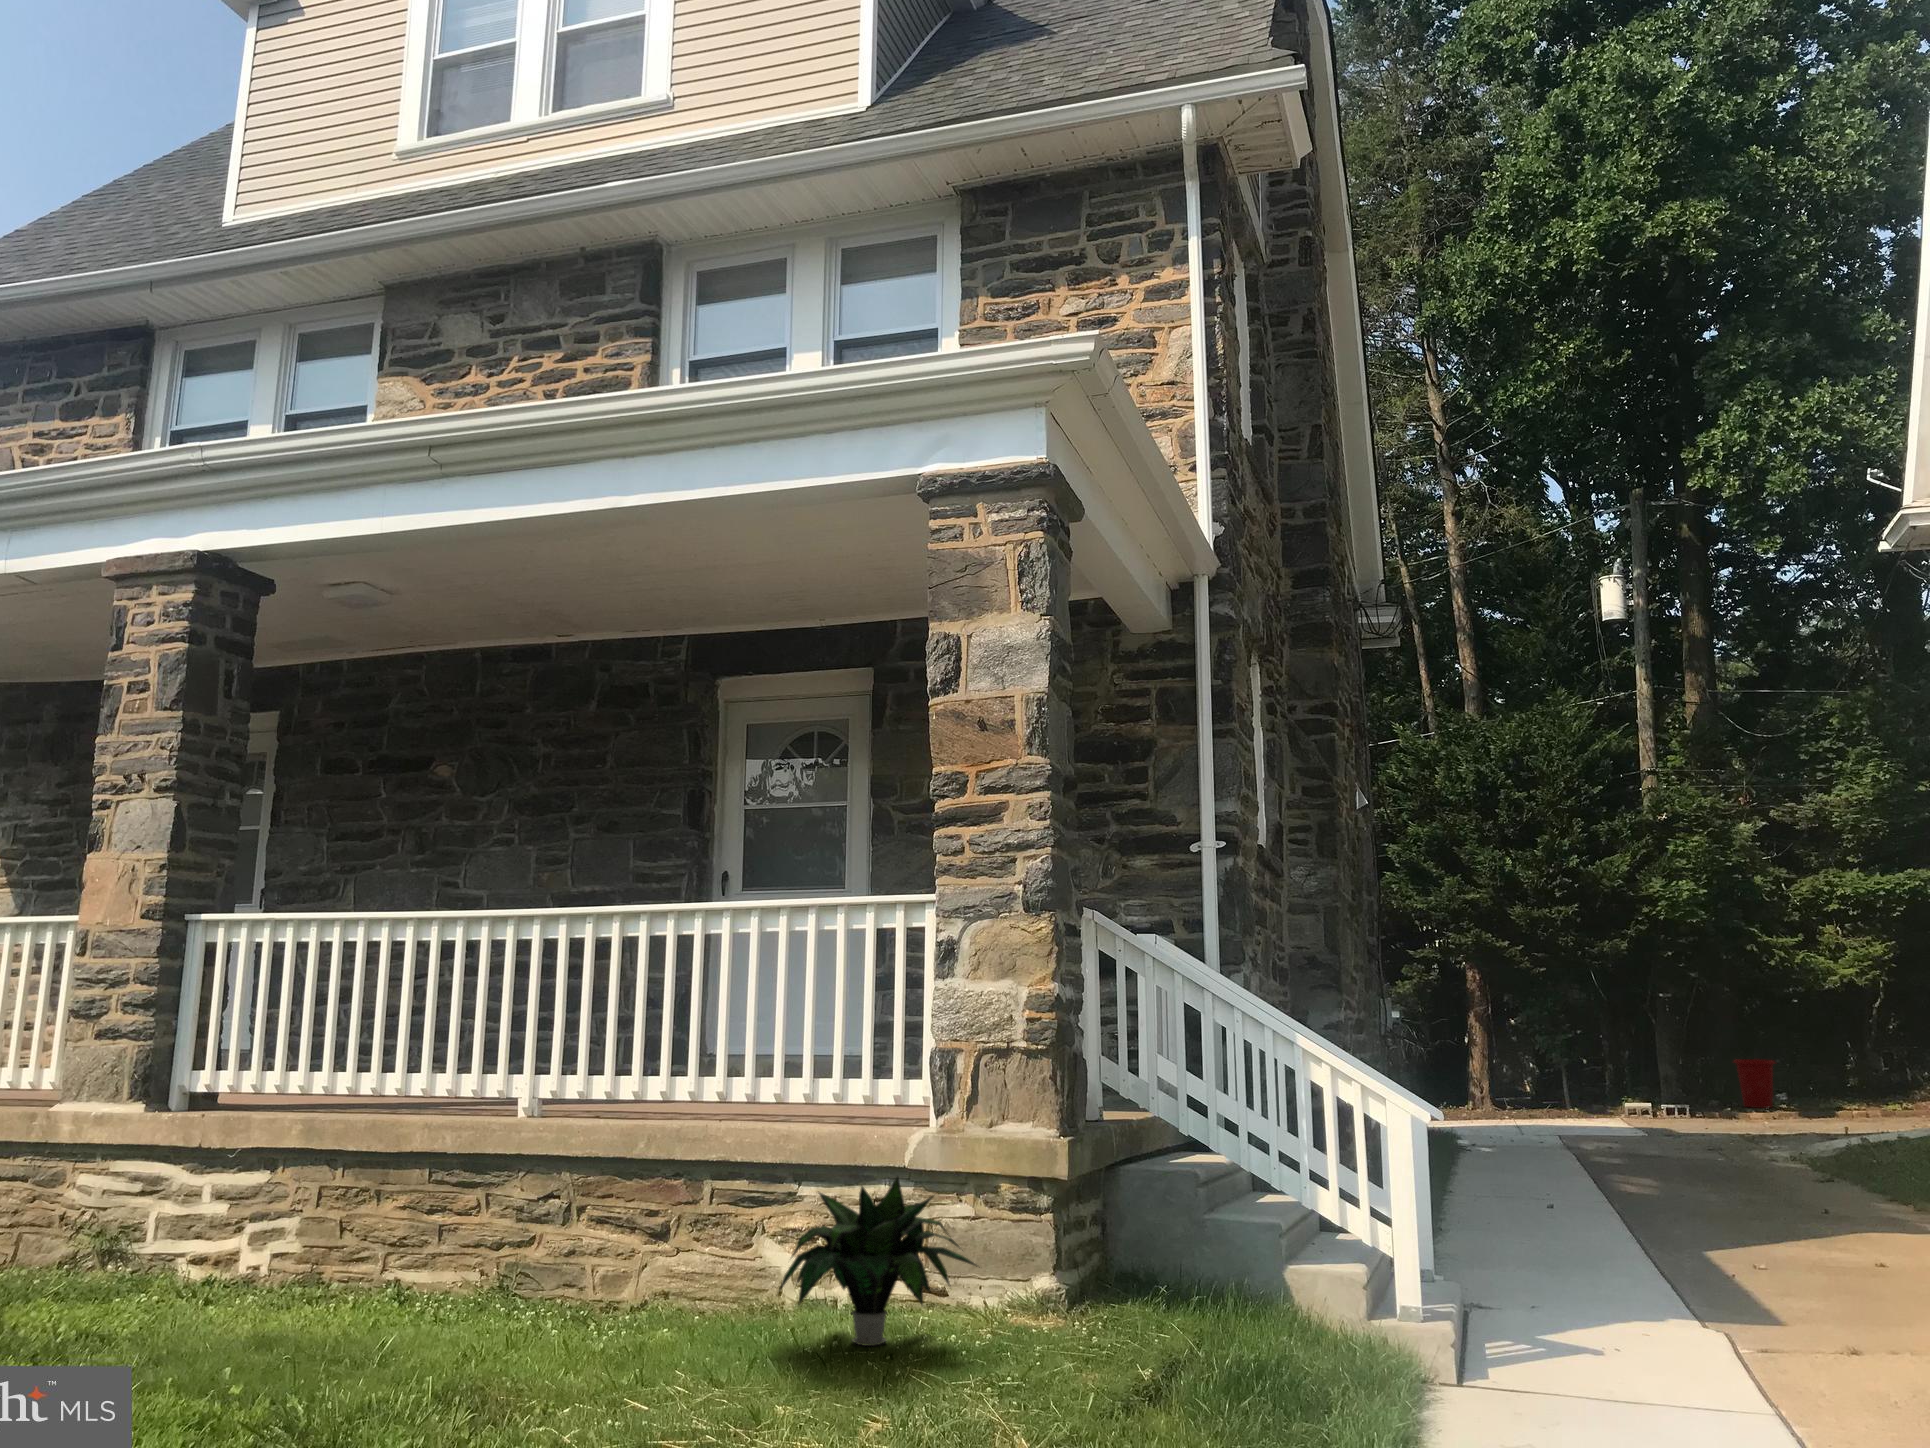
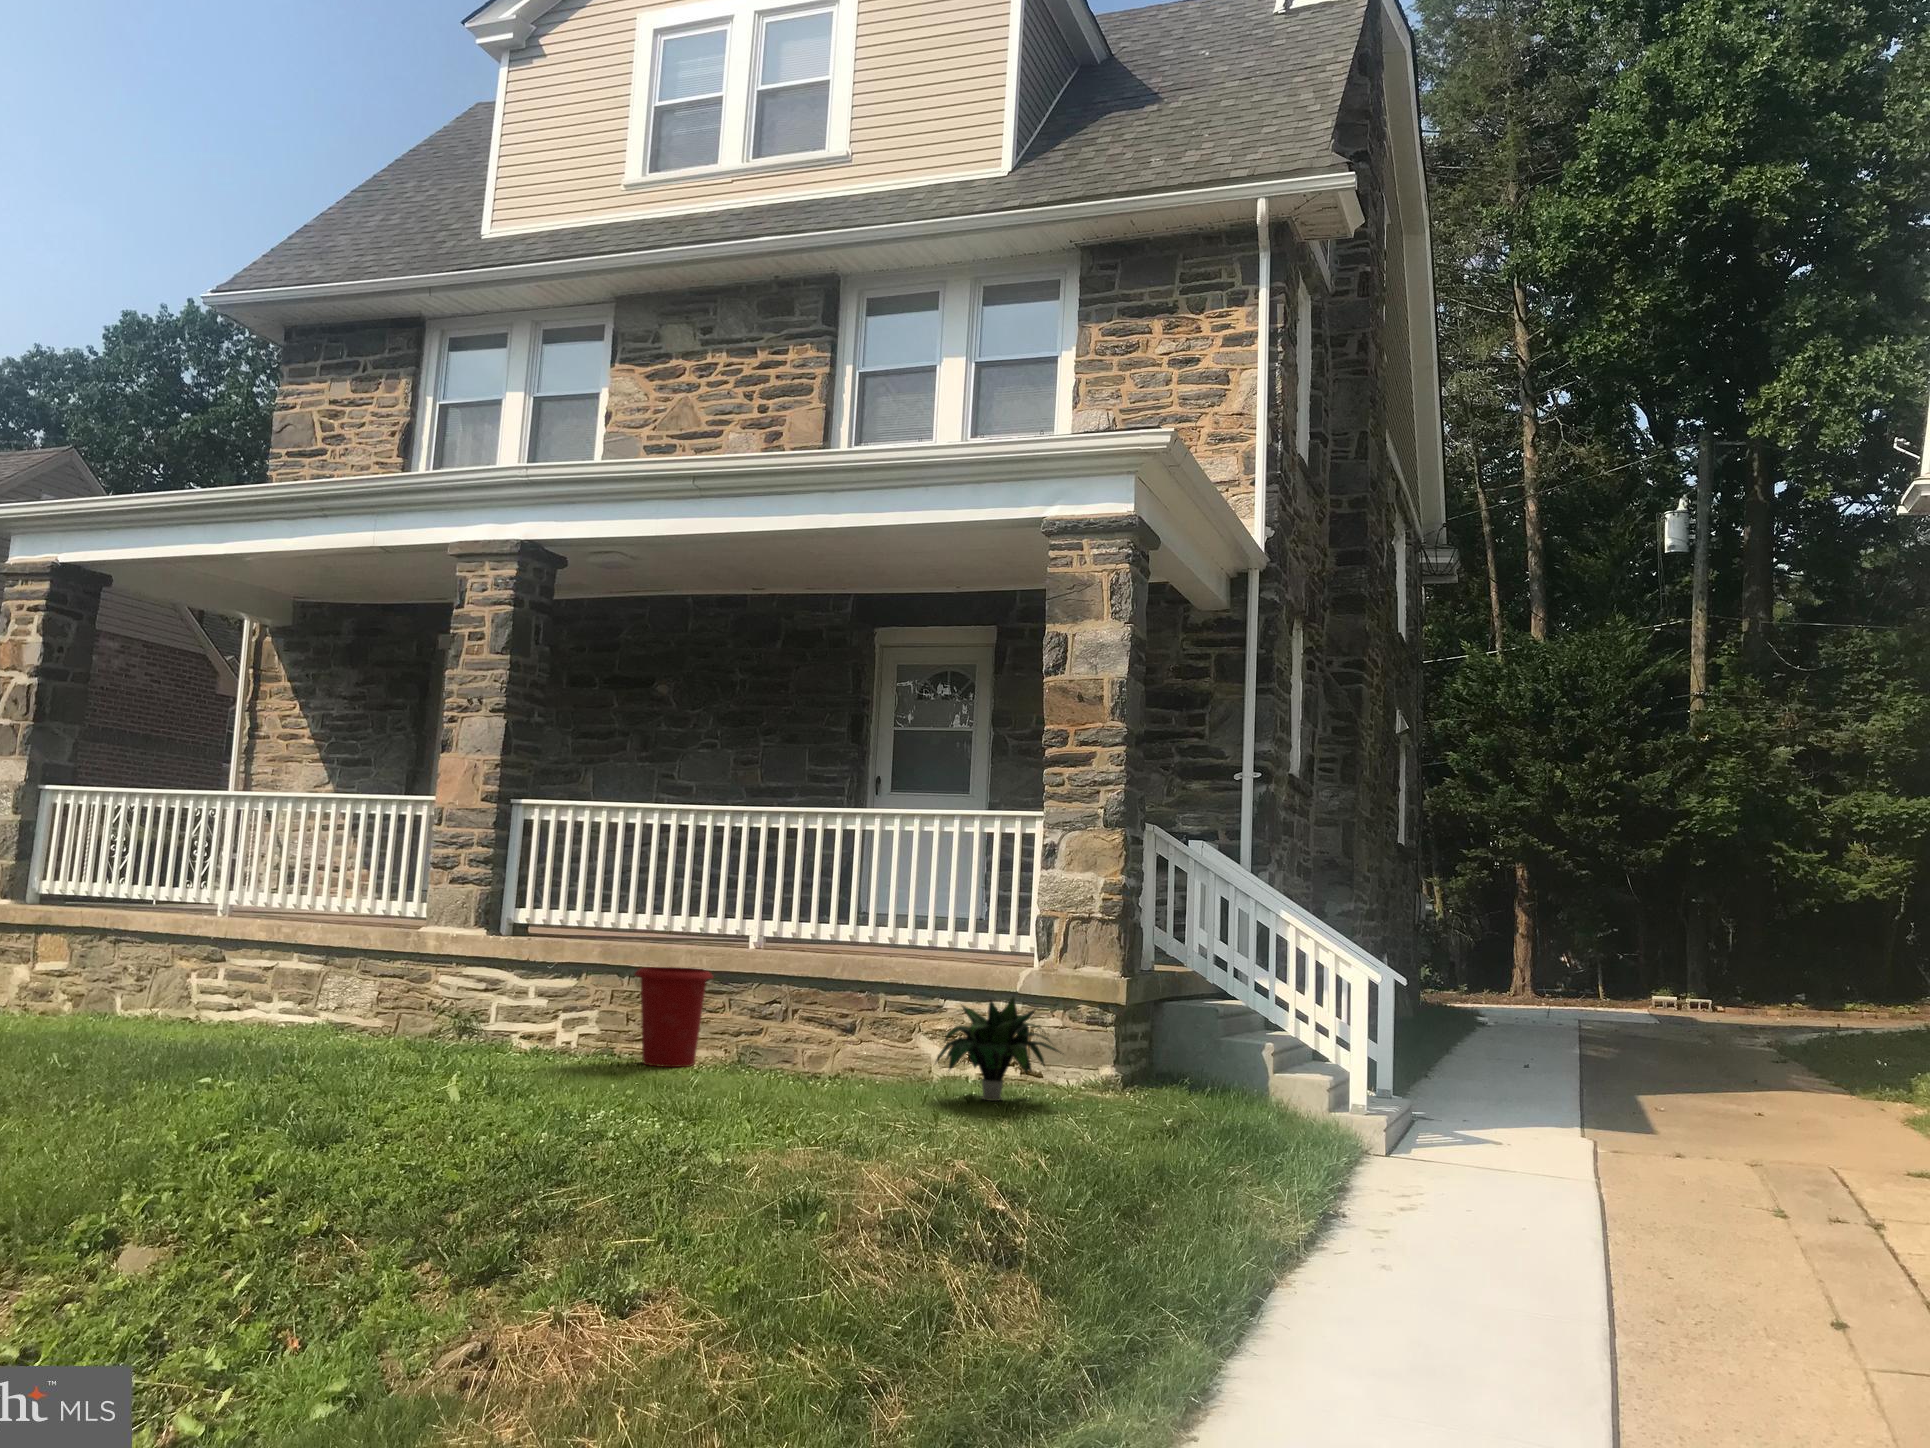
waste bin: present [1734,1059,1775,1108] -> present [635,967,713,1067]

